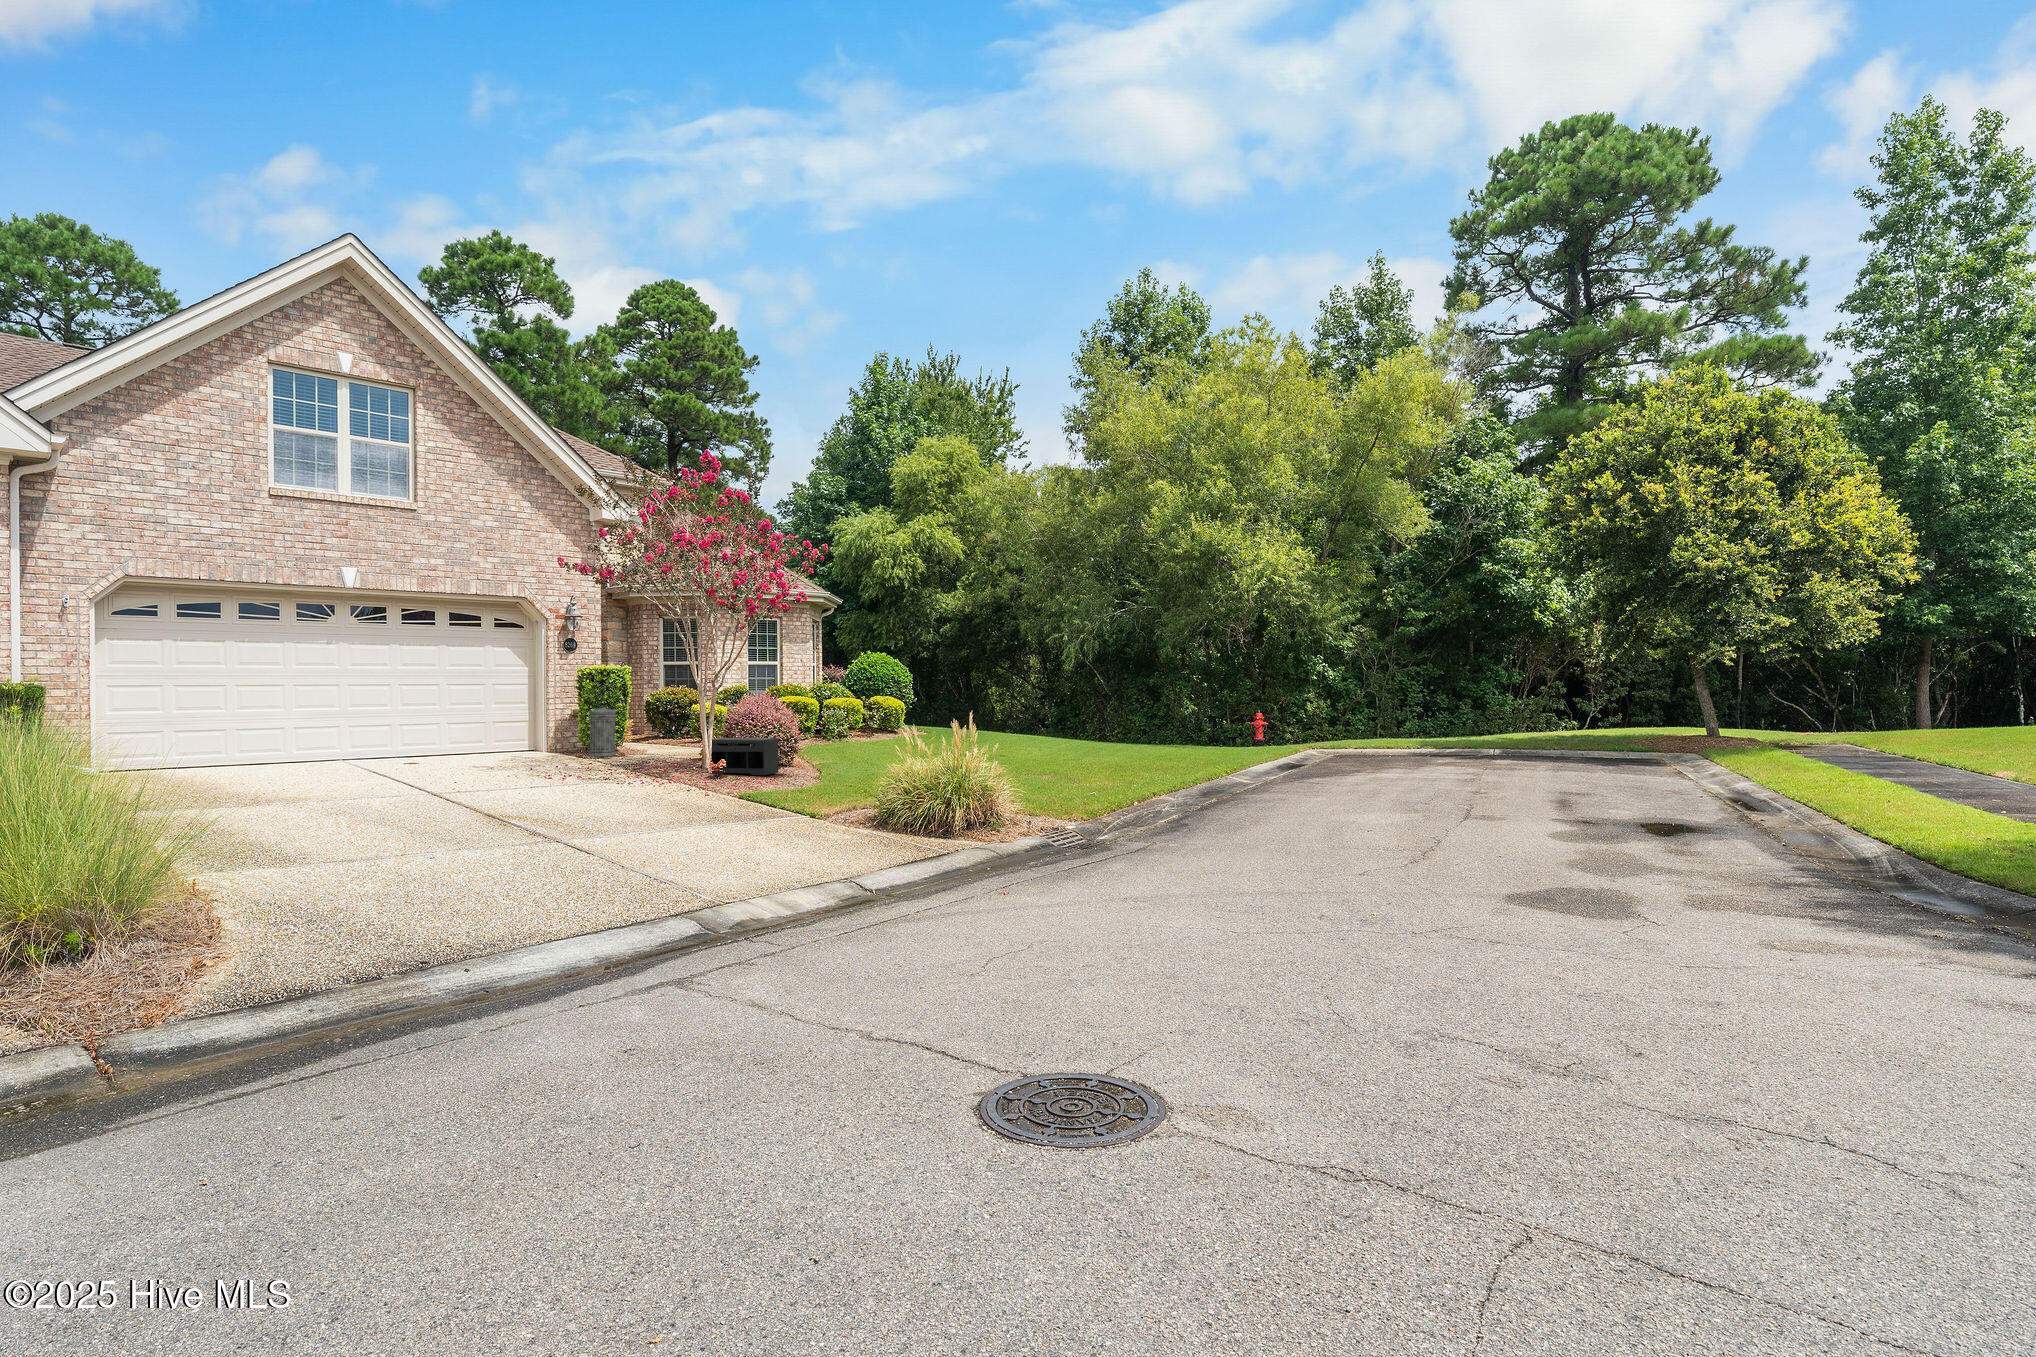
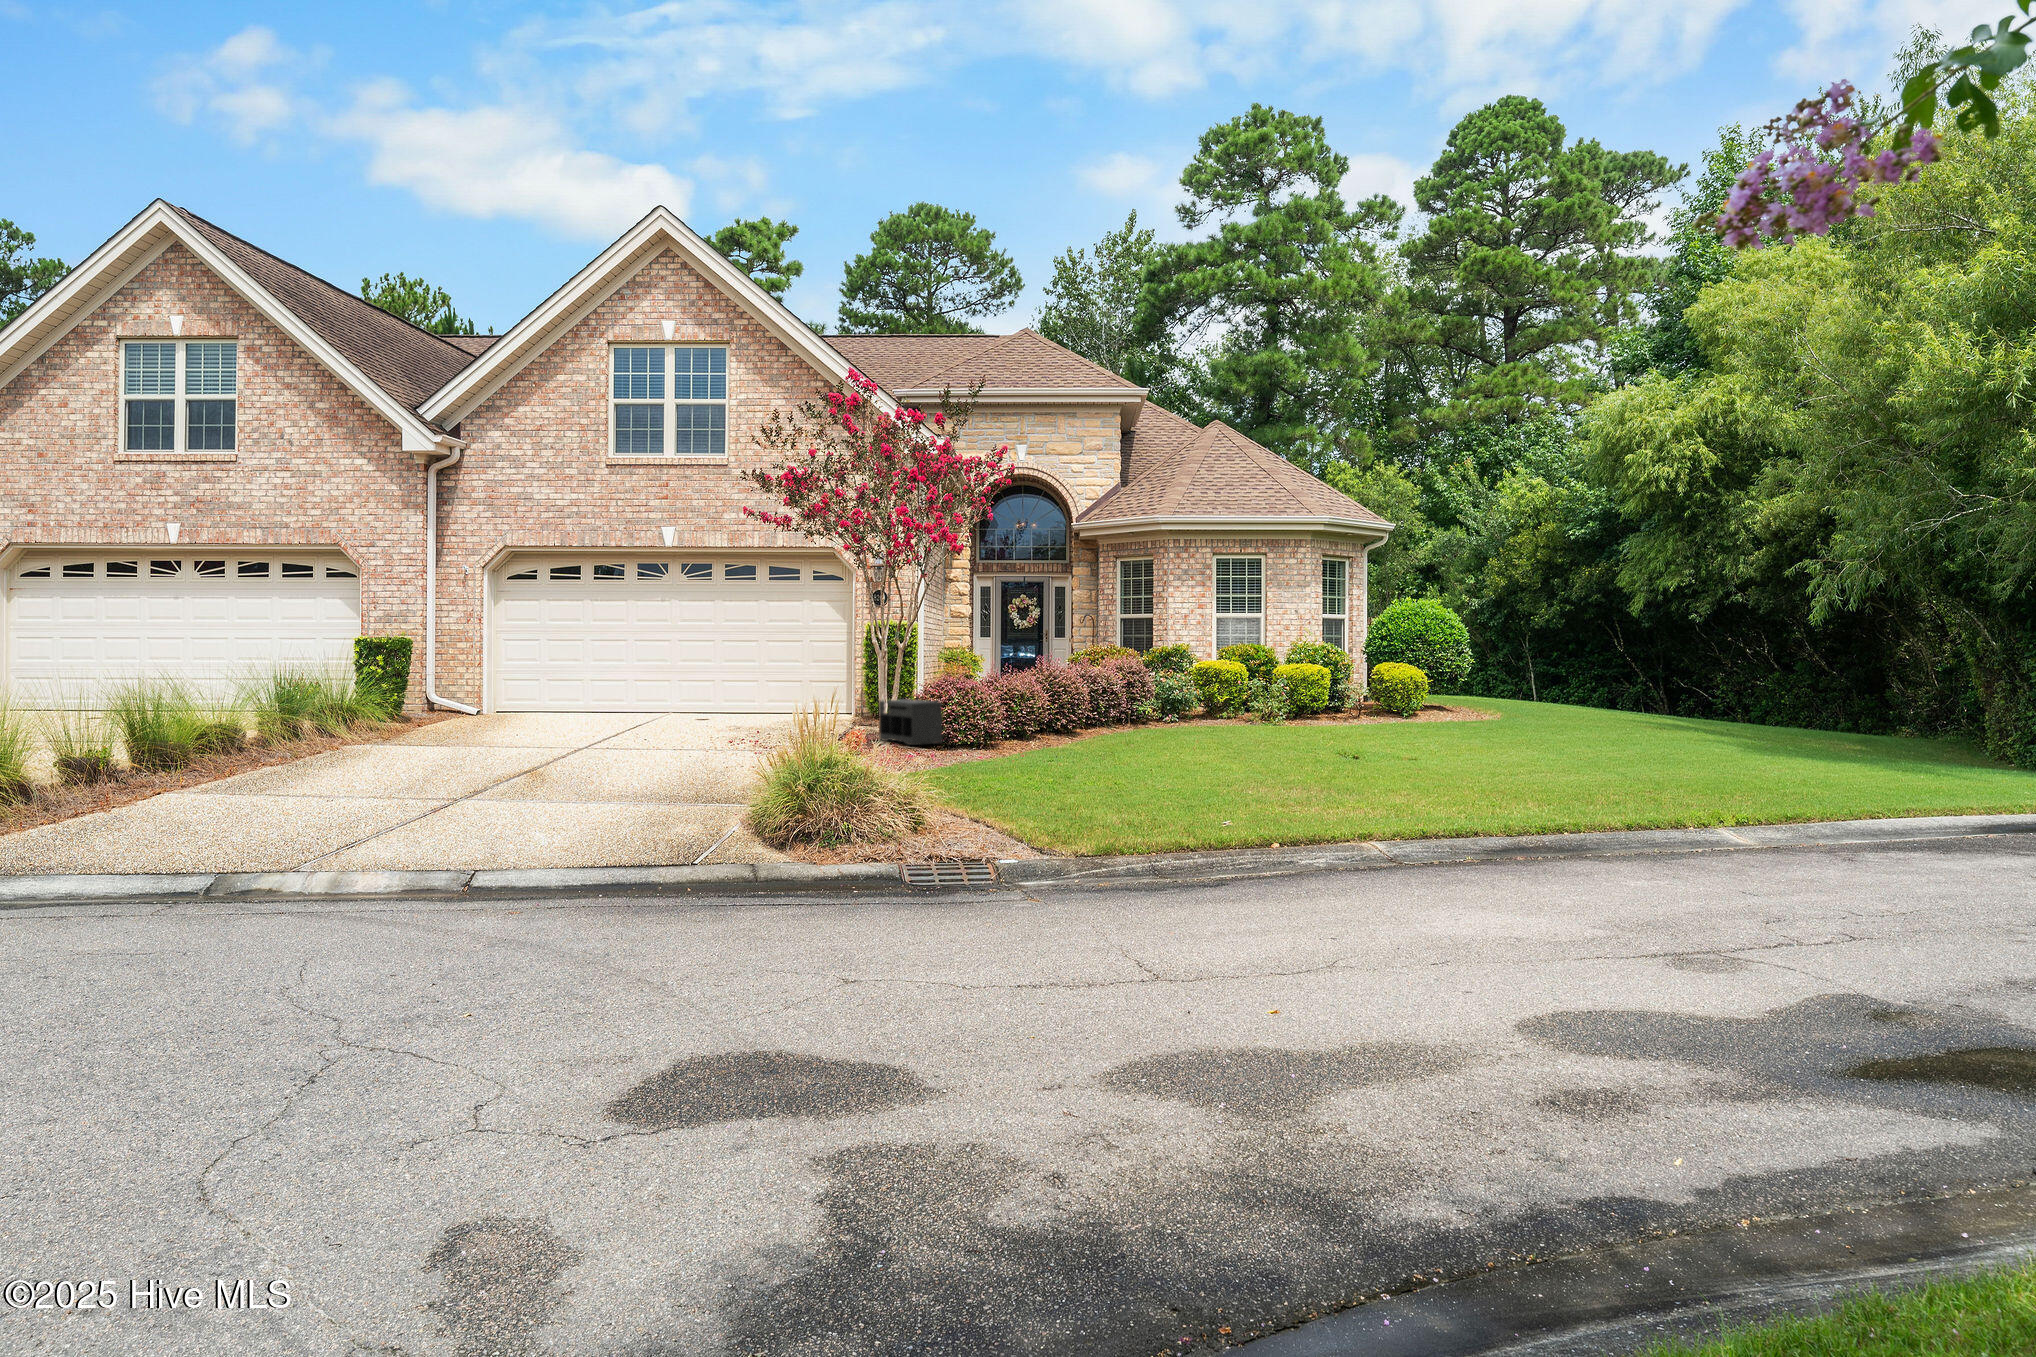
trash can: present [589,708,616,756] -> none [868,660,896,714]

